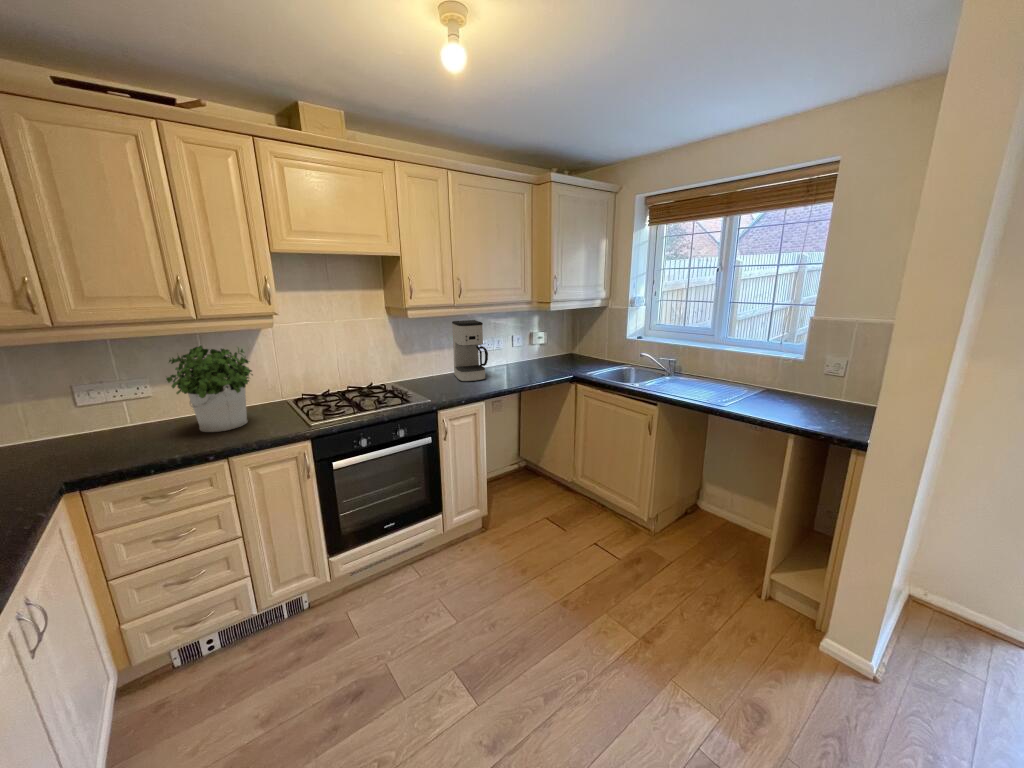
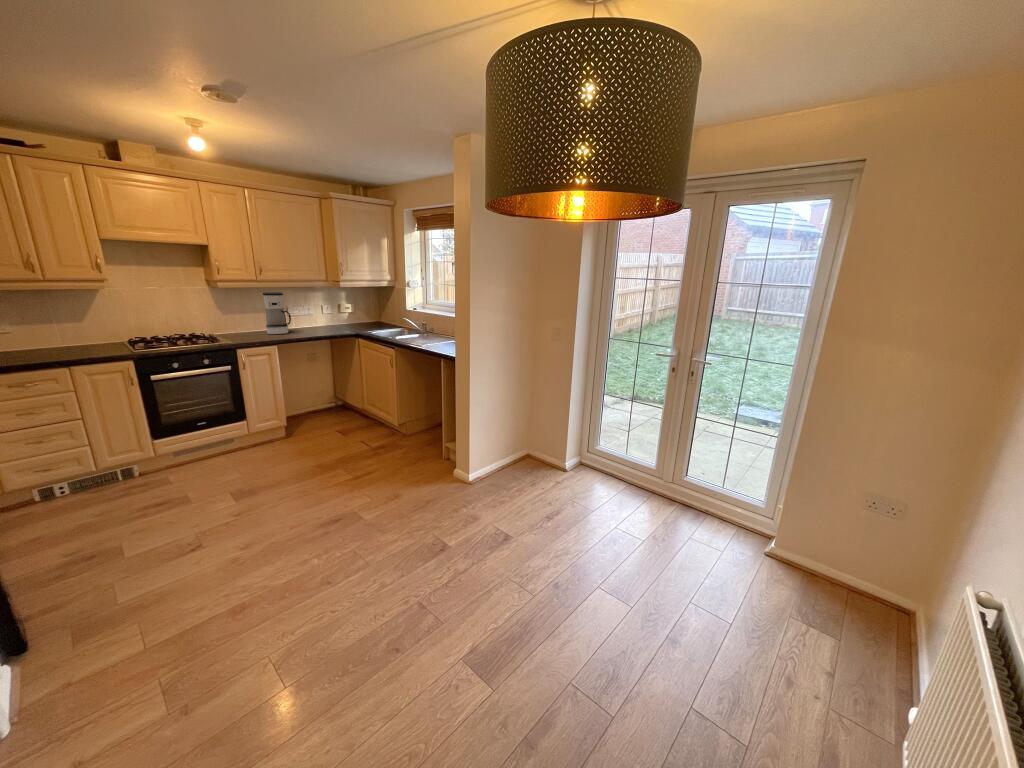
potted plant: present [166,345,253,432] -> none [21,298,91,354]

